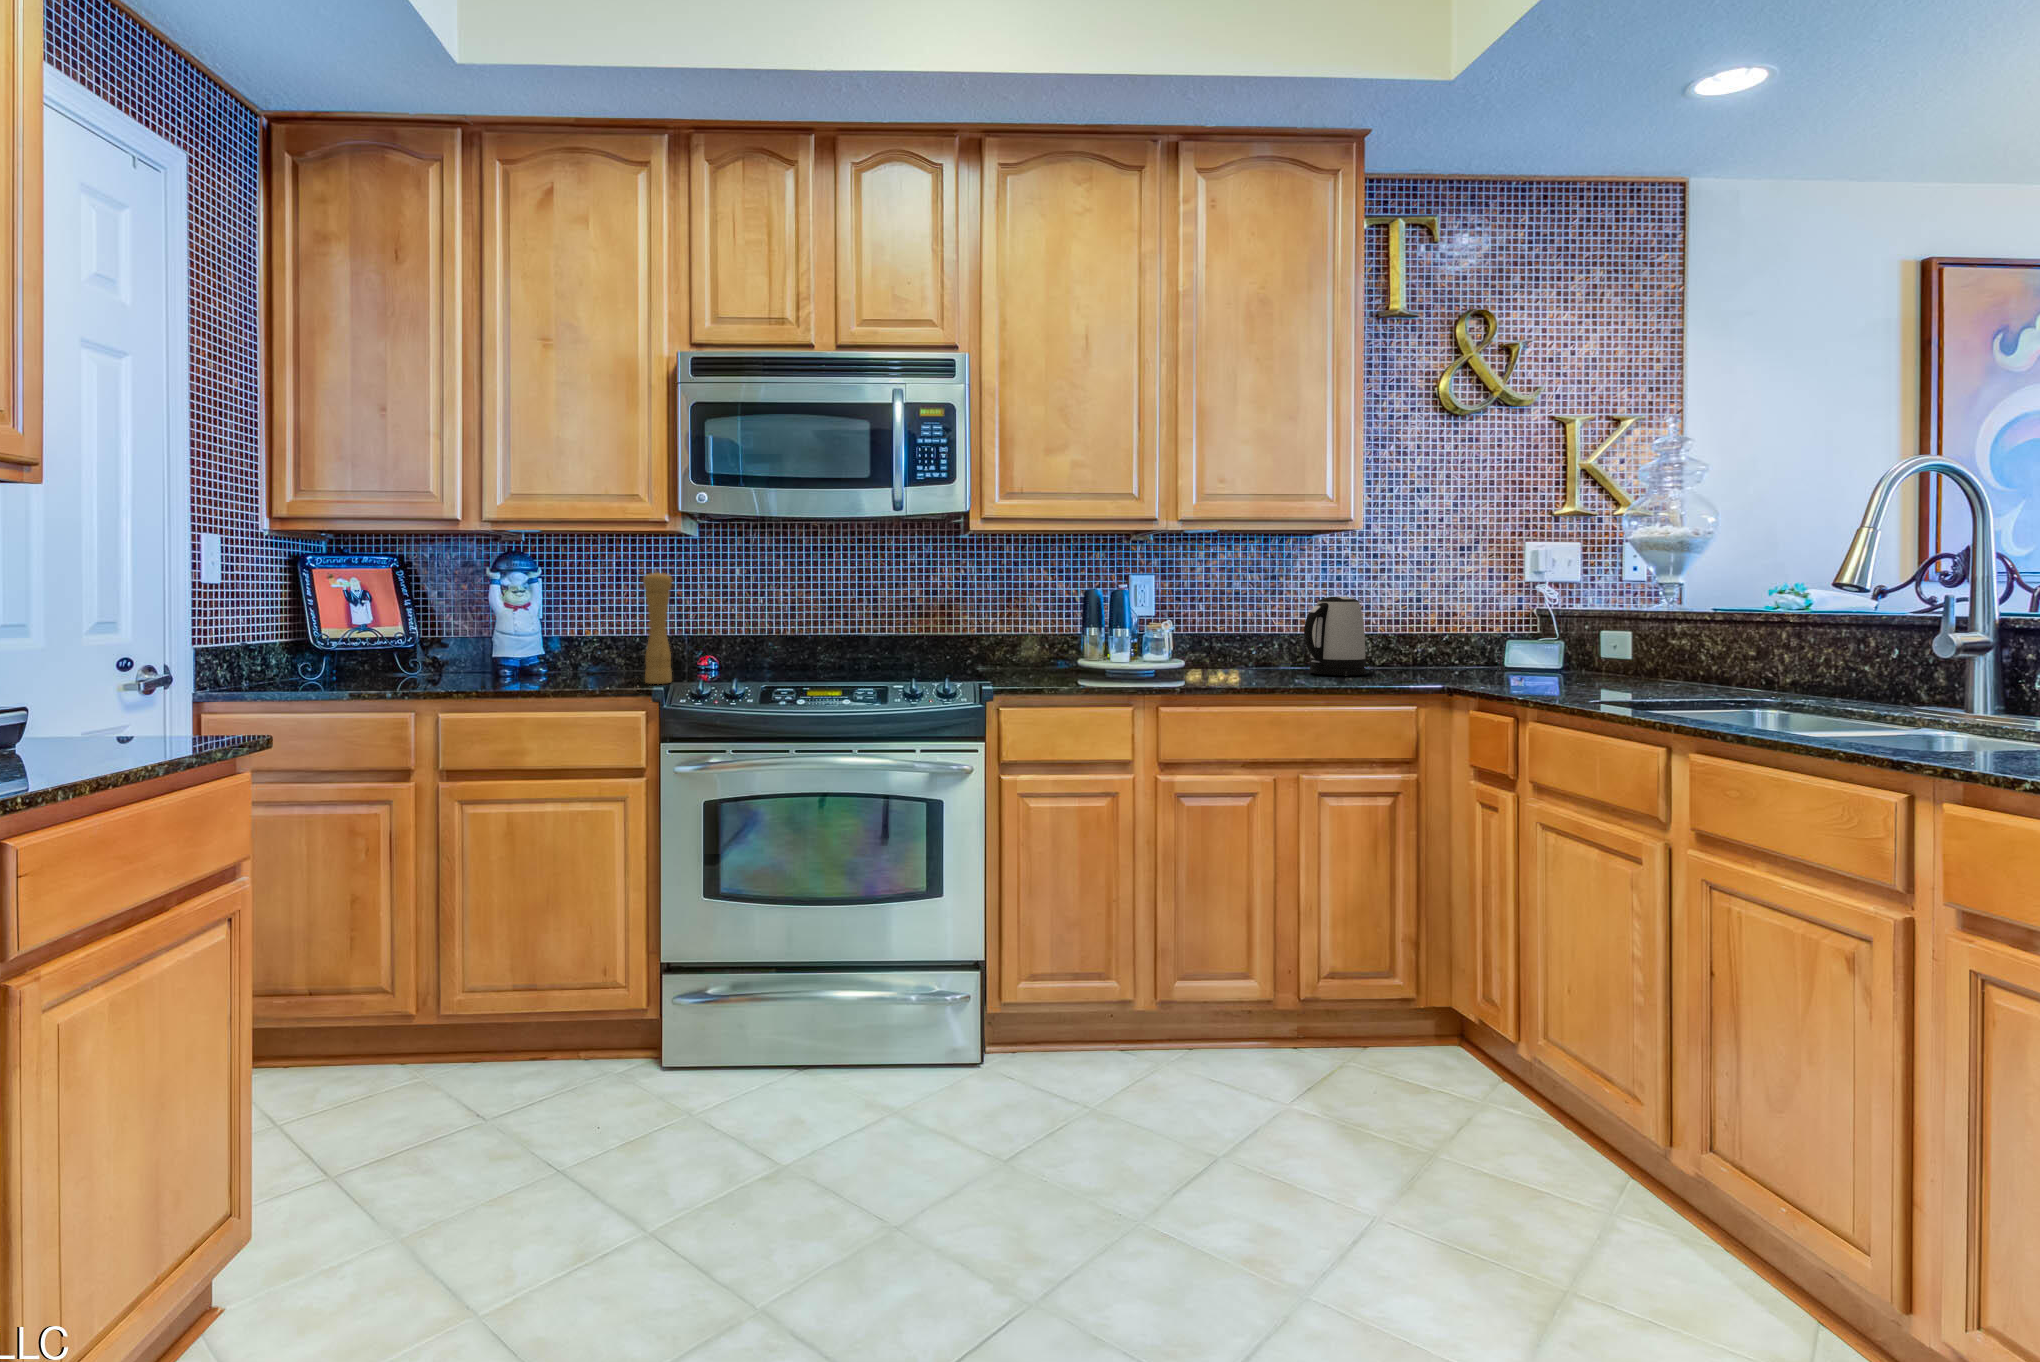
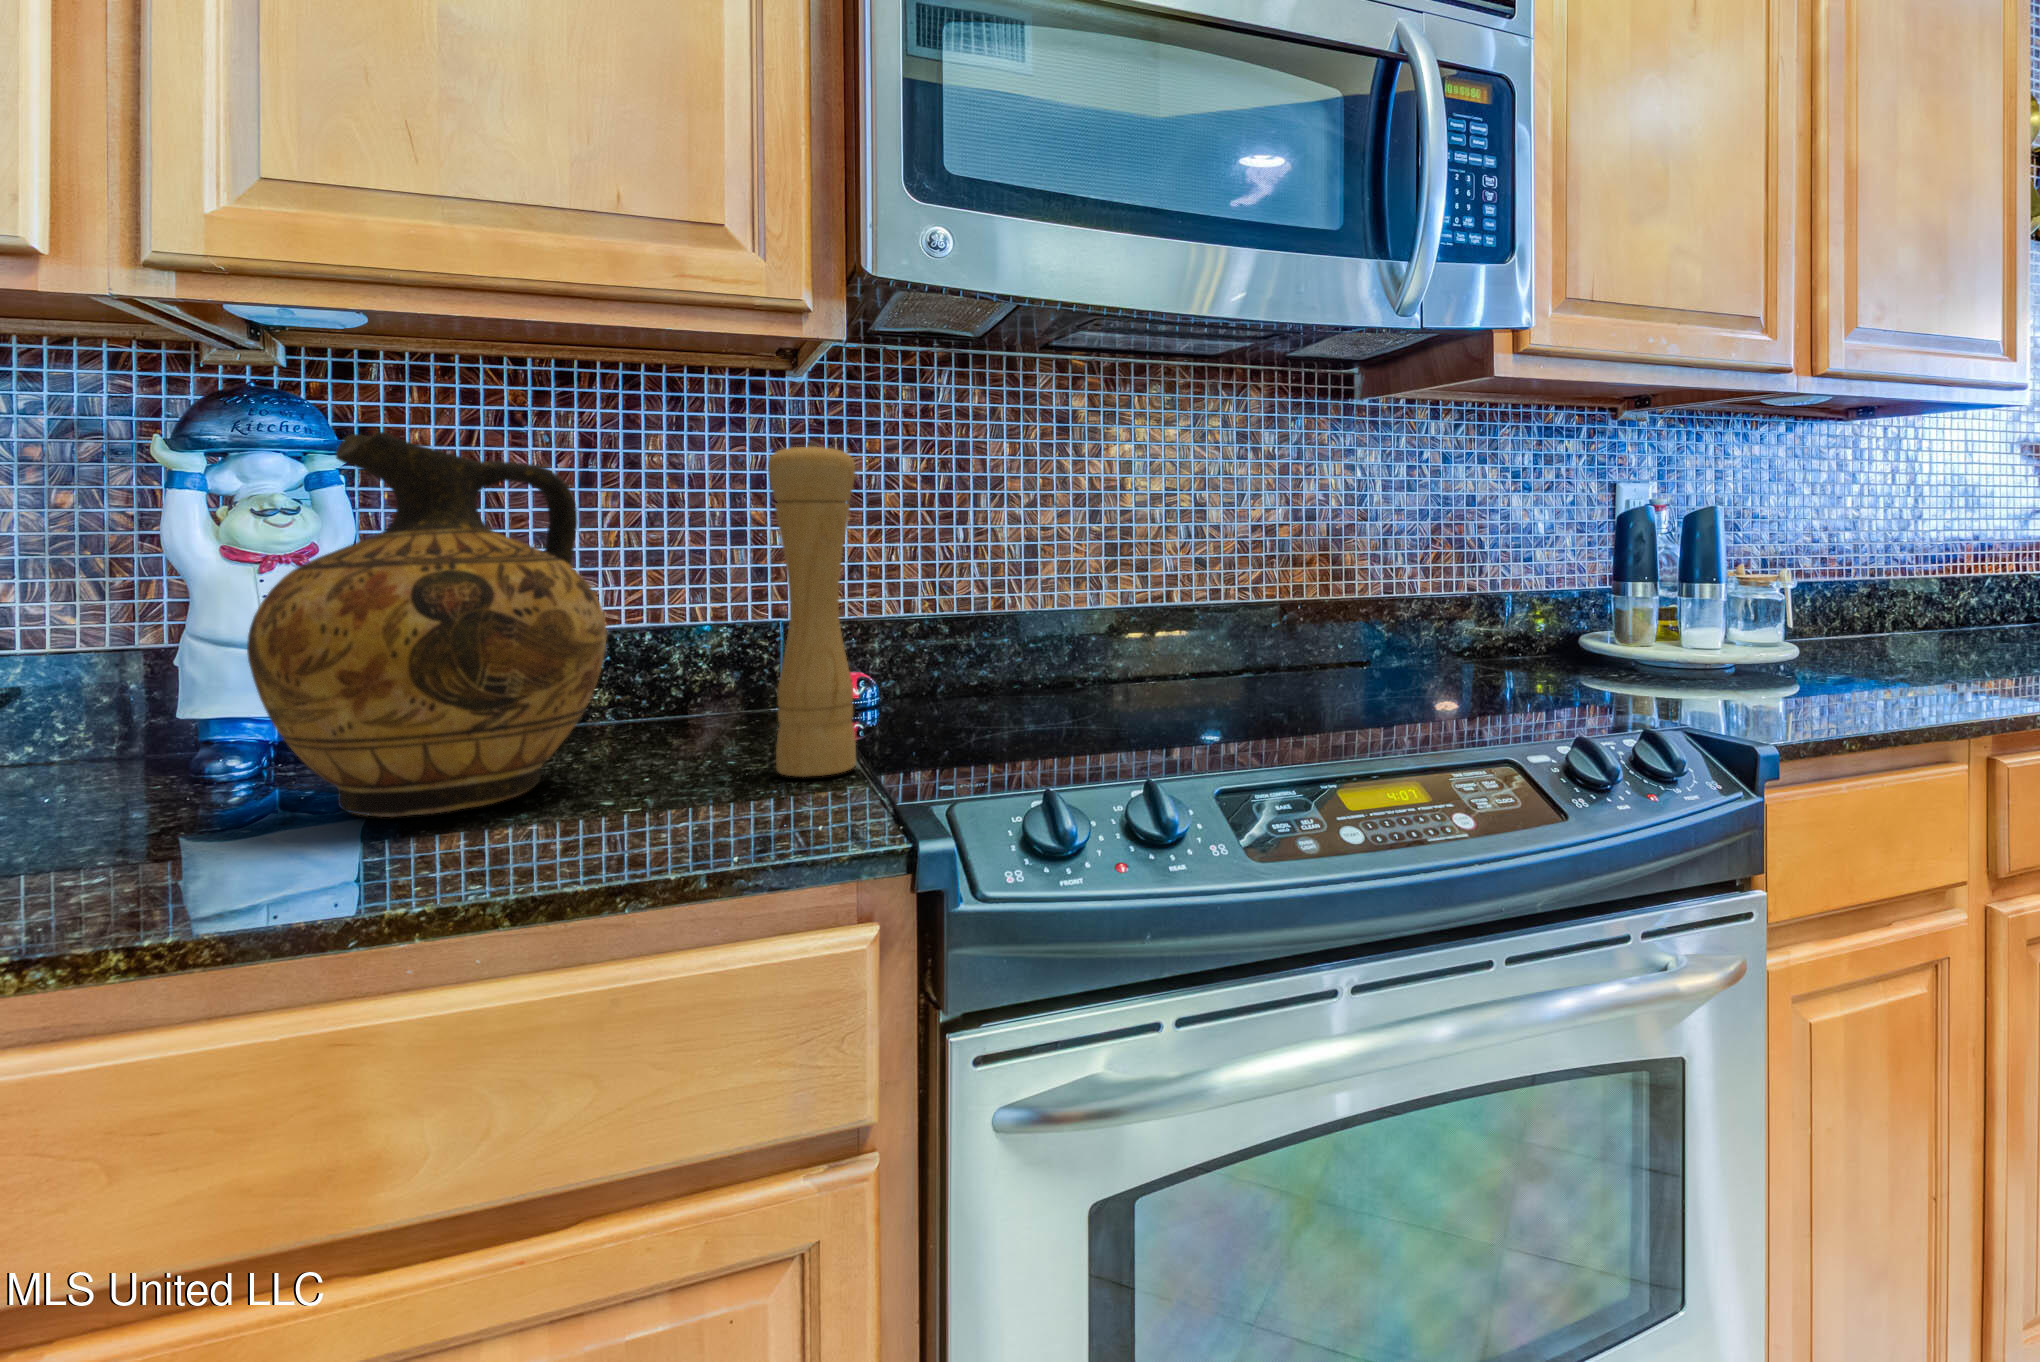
ceramic jug: none [503,572,599,685] -> present [247,432,607,817]
kettle: present [1304,597,1366,676] -> none [1921,520,2028,653]

